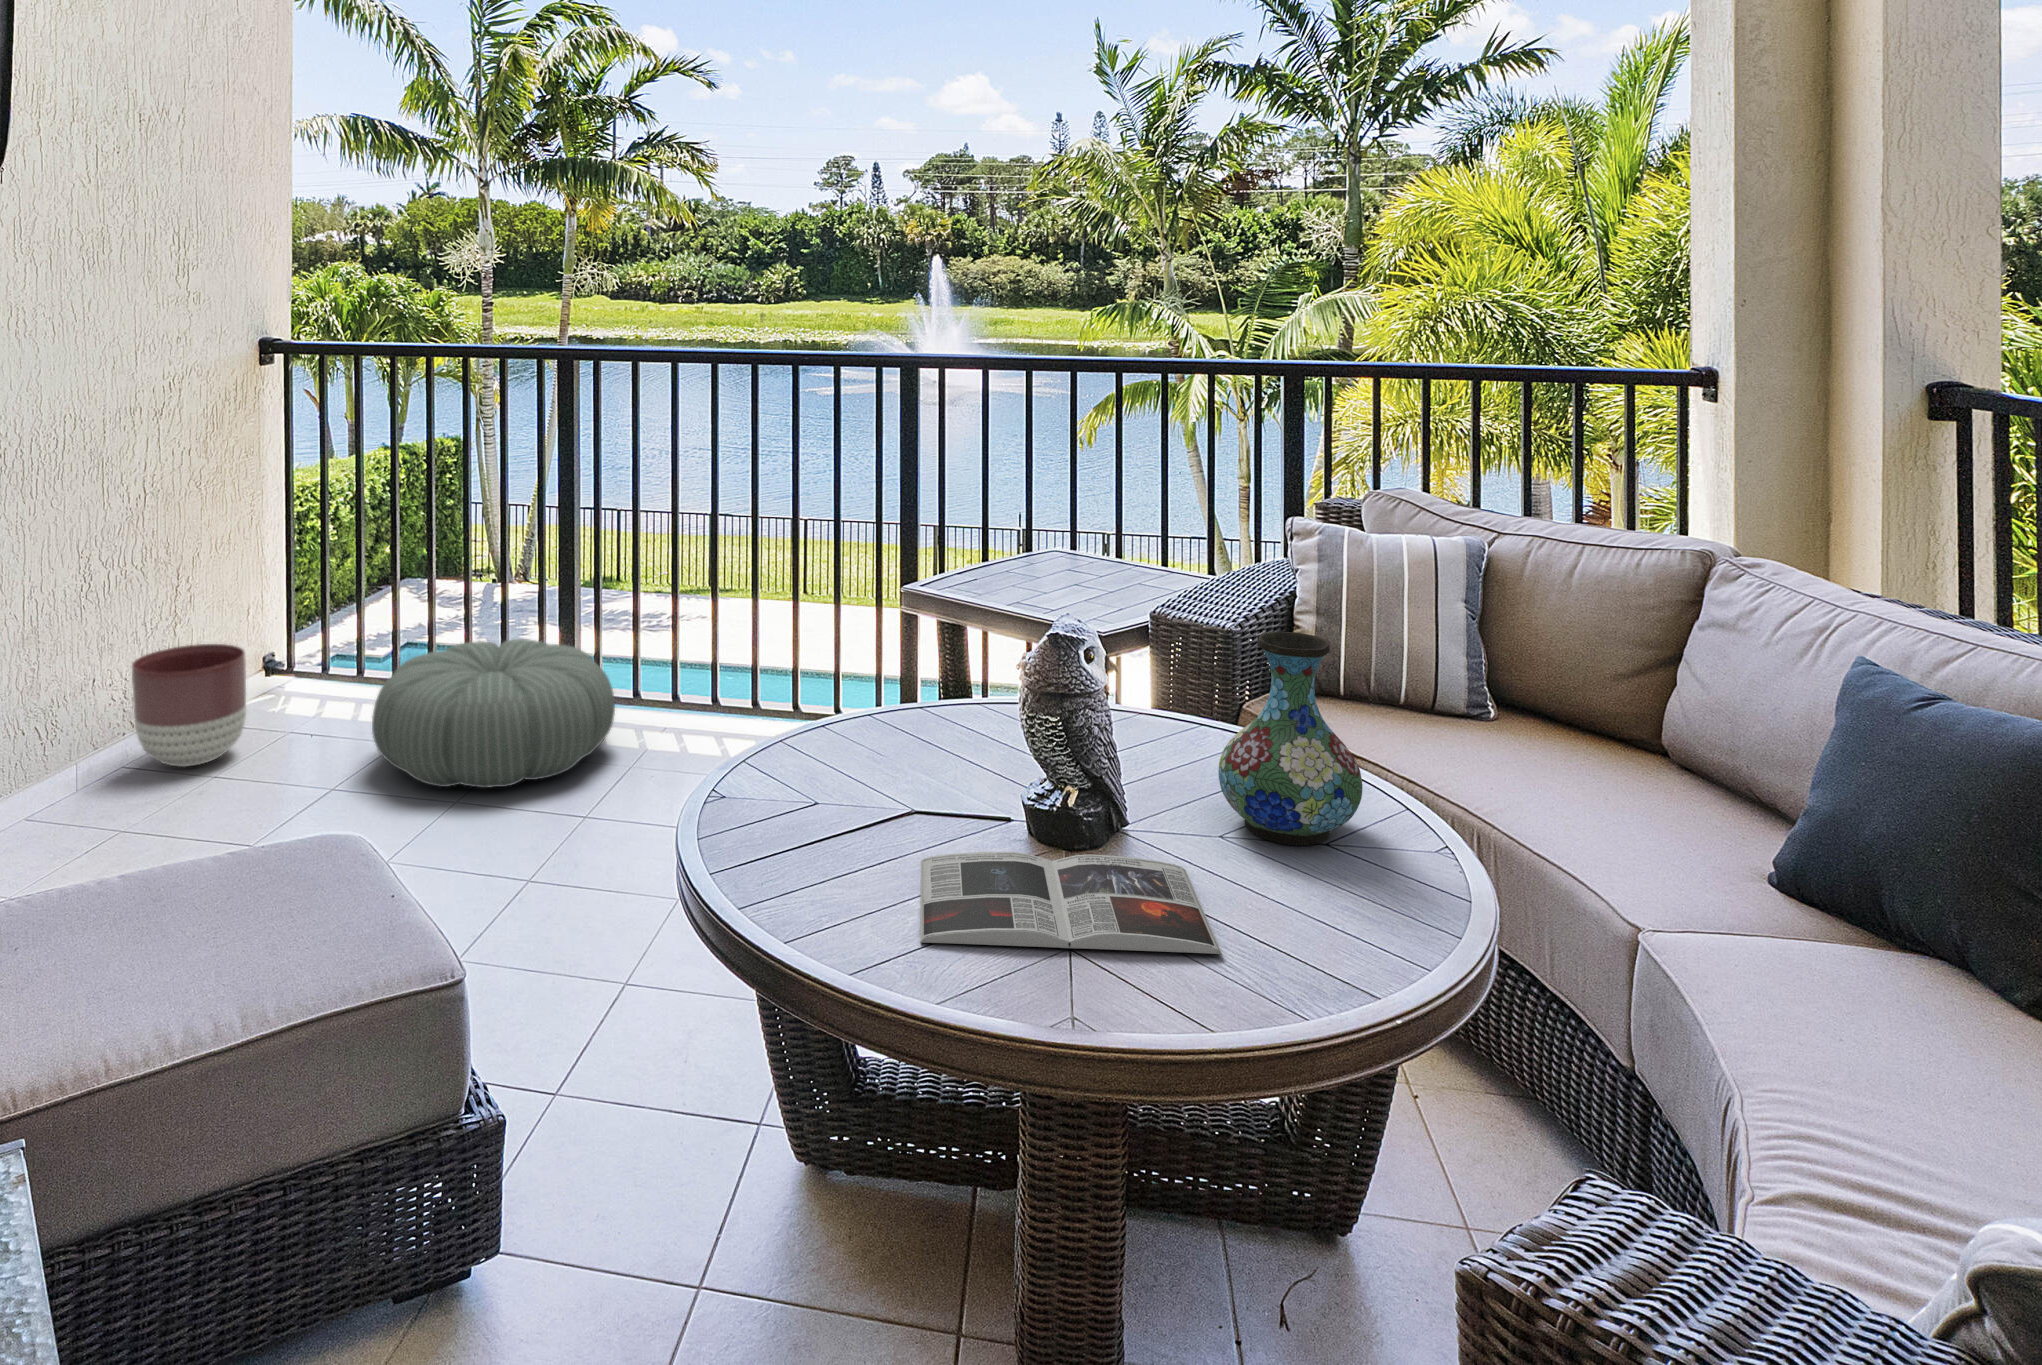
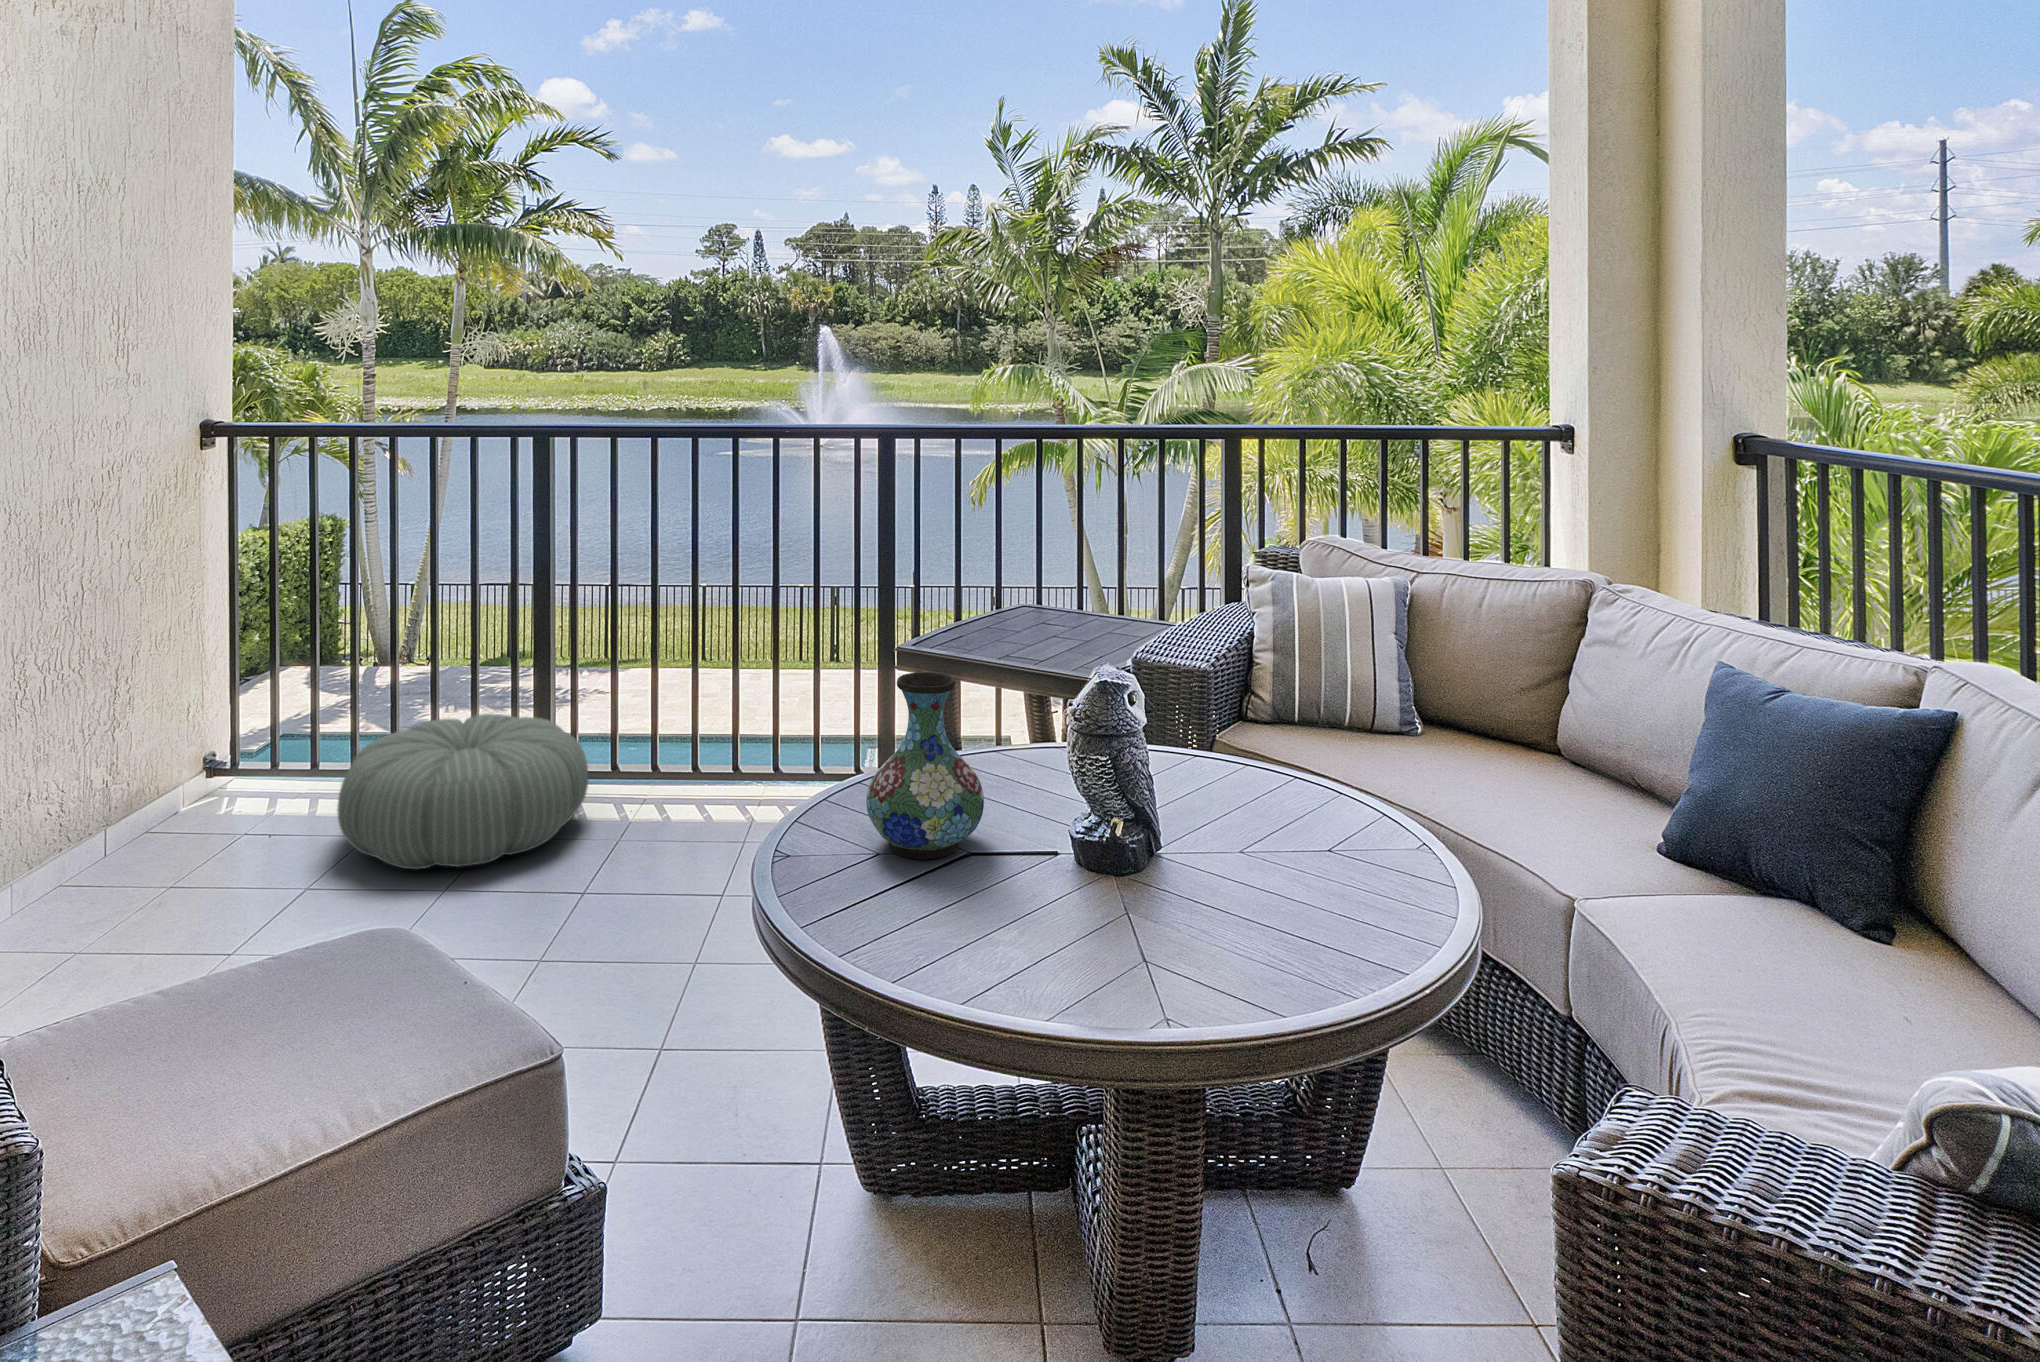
vase: present [1218,632,1362,845] -> present [866,672,984,859]
planter: present [132,644,246,767] -> none [62,738,190,872]
magazine: present [920,852,1222,954] -> none [990,874,1270,966]

